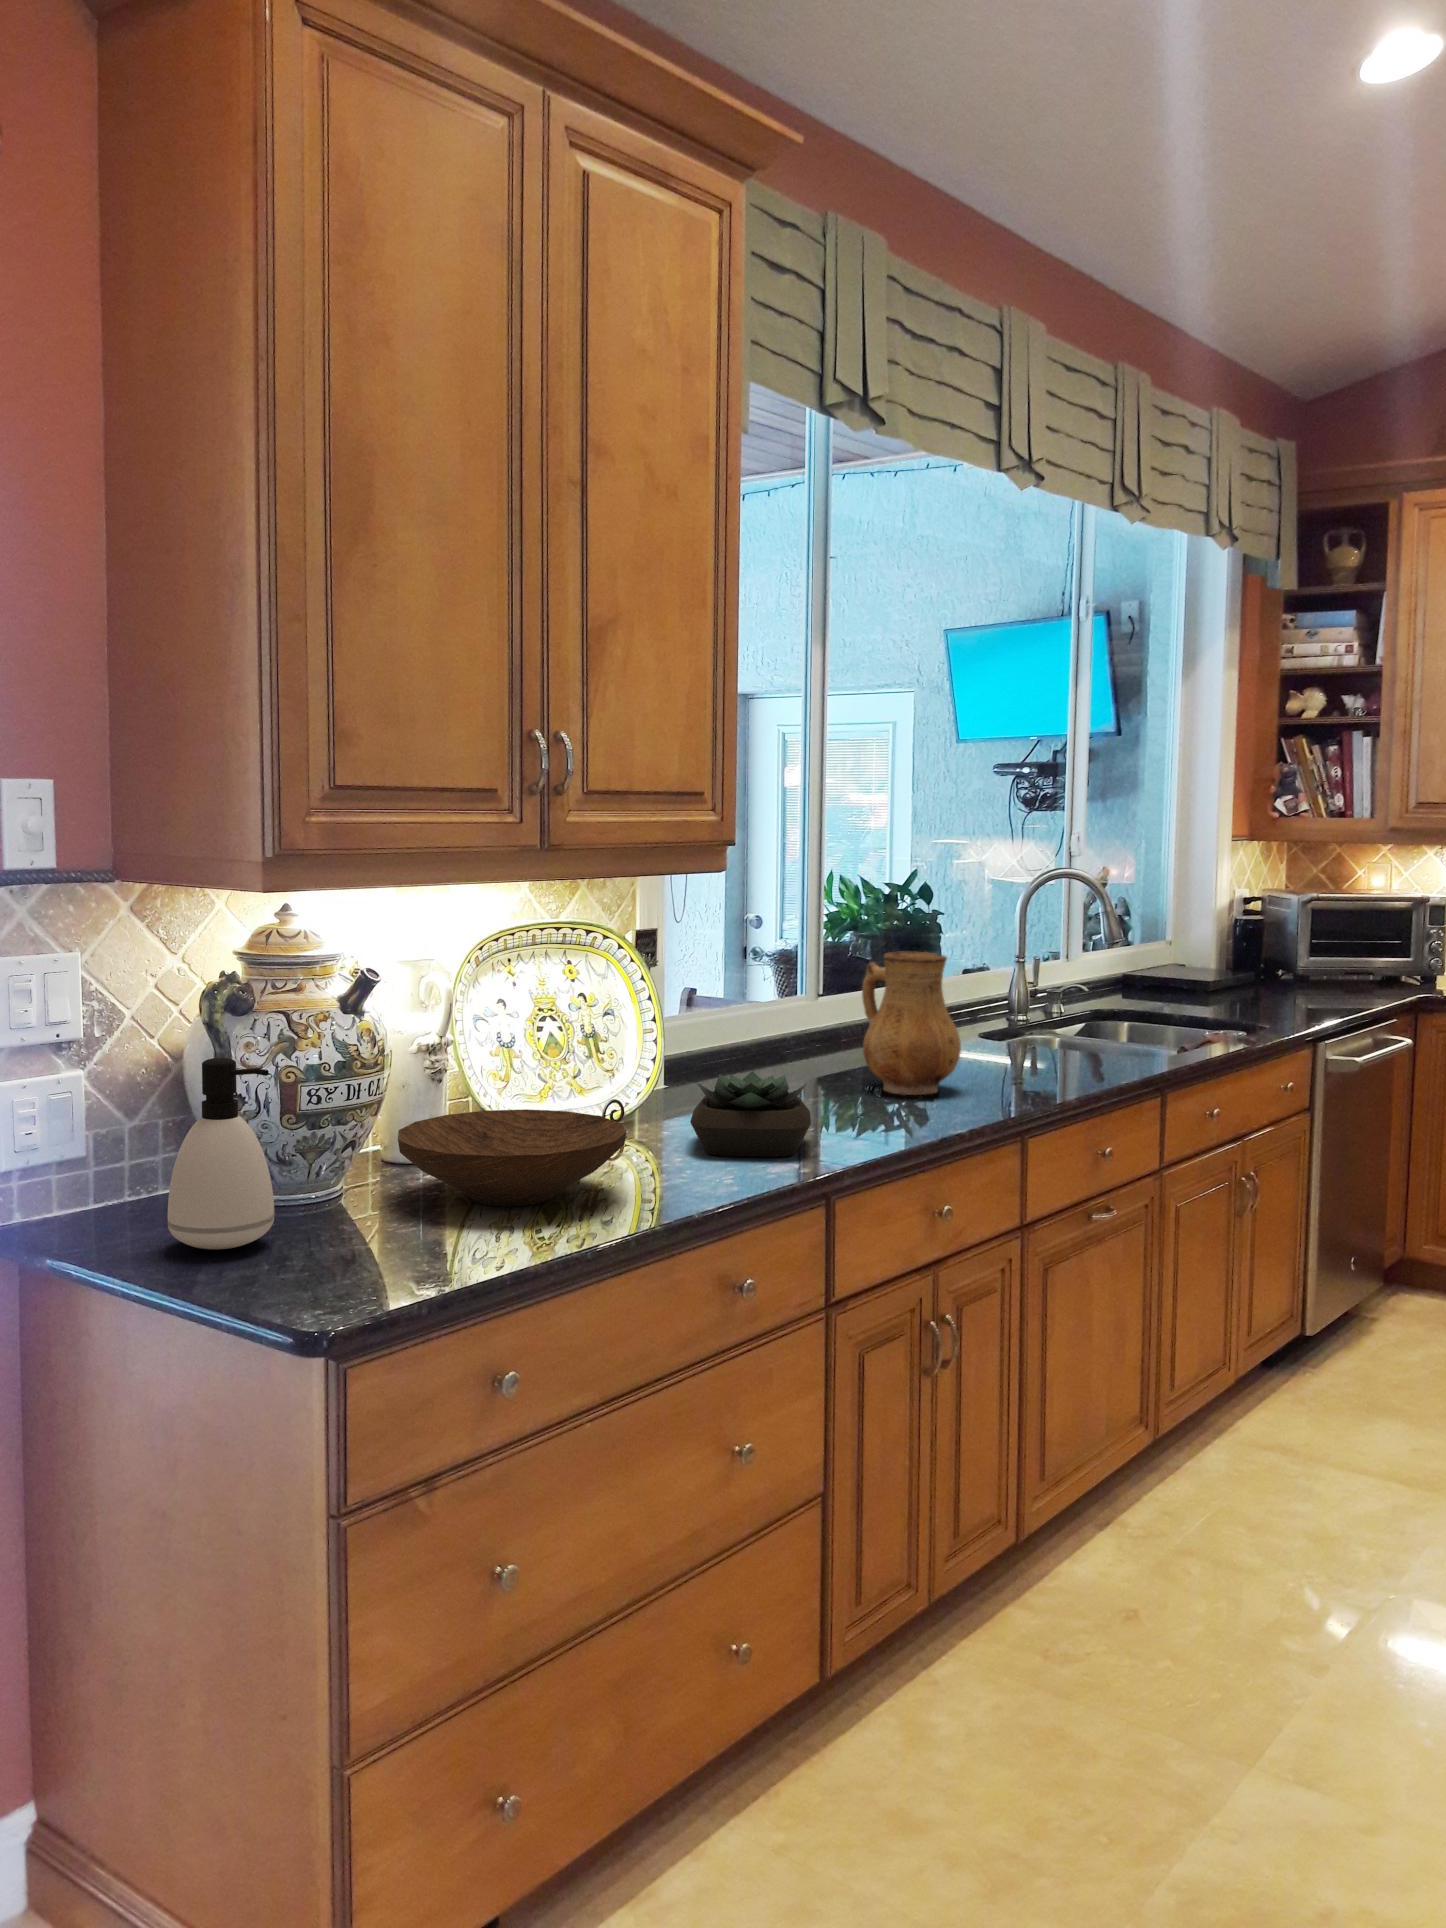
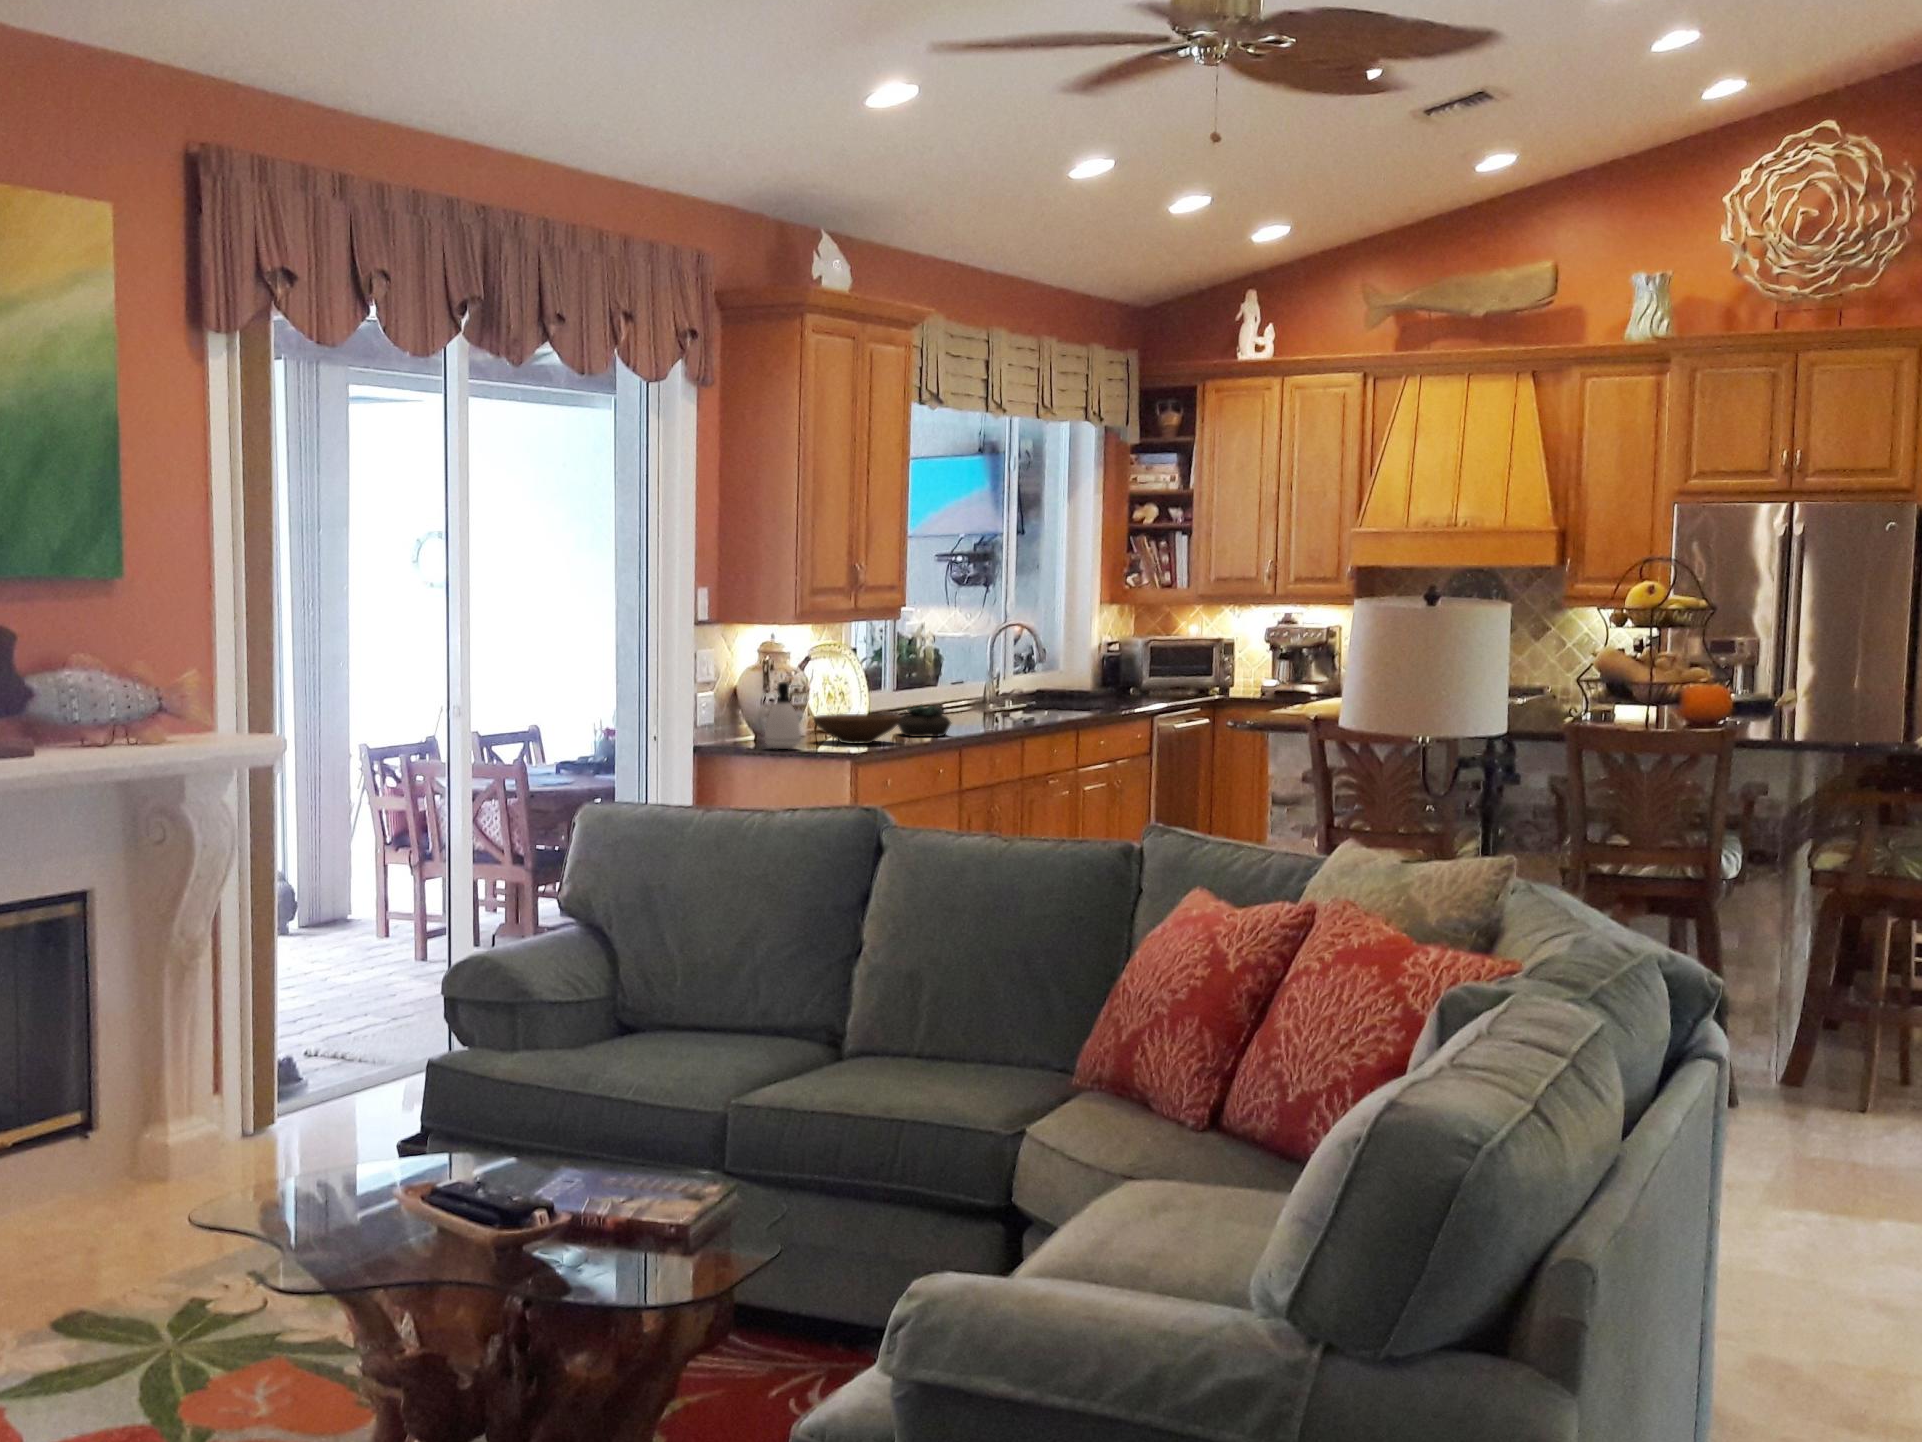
ceramic pitcher: present [862,952,961,1095] -> none [941,658,992,726]

